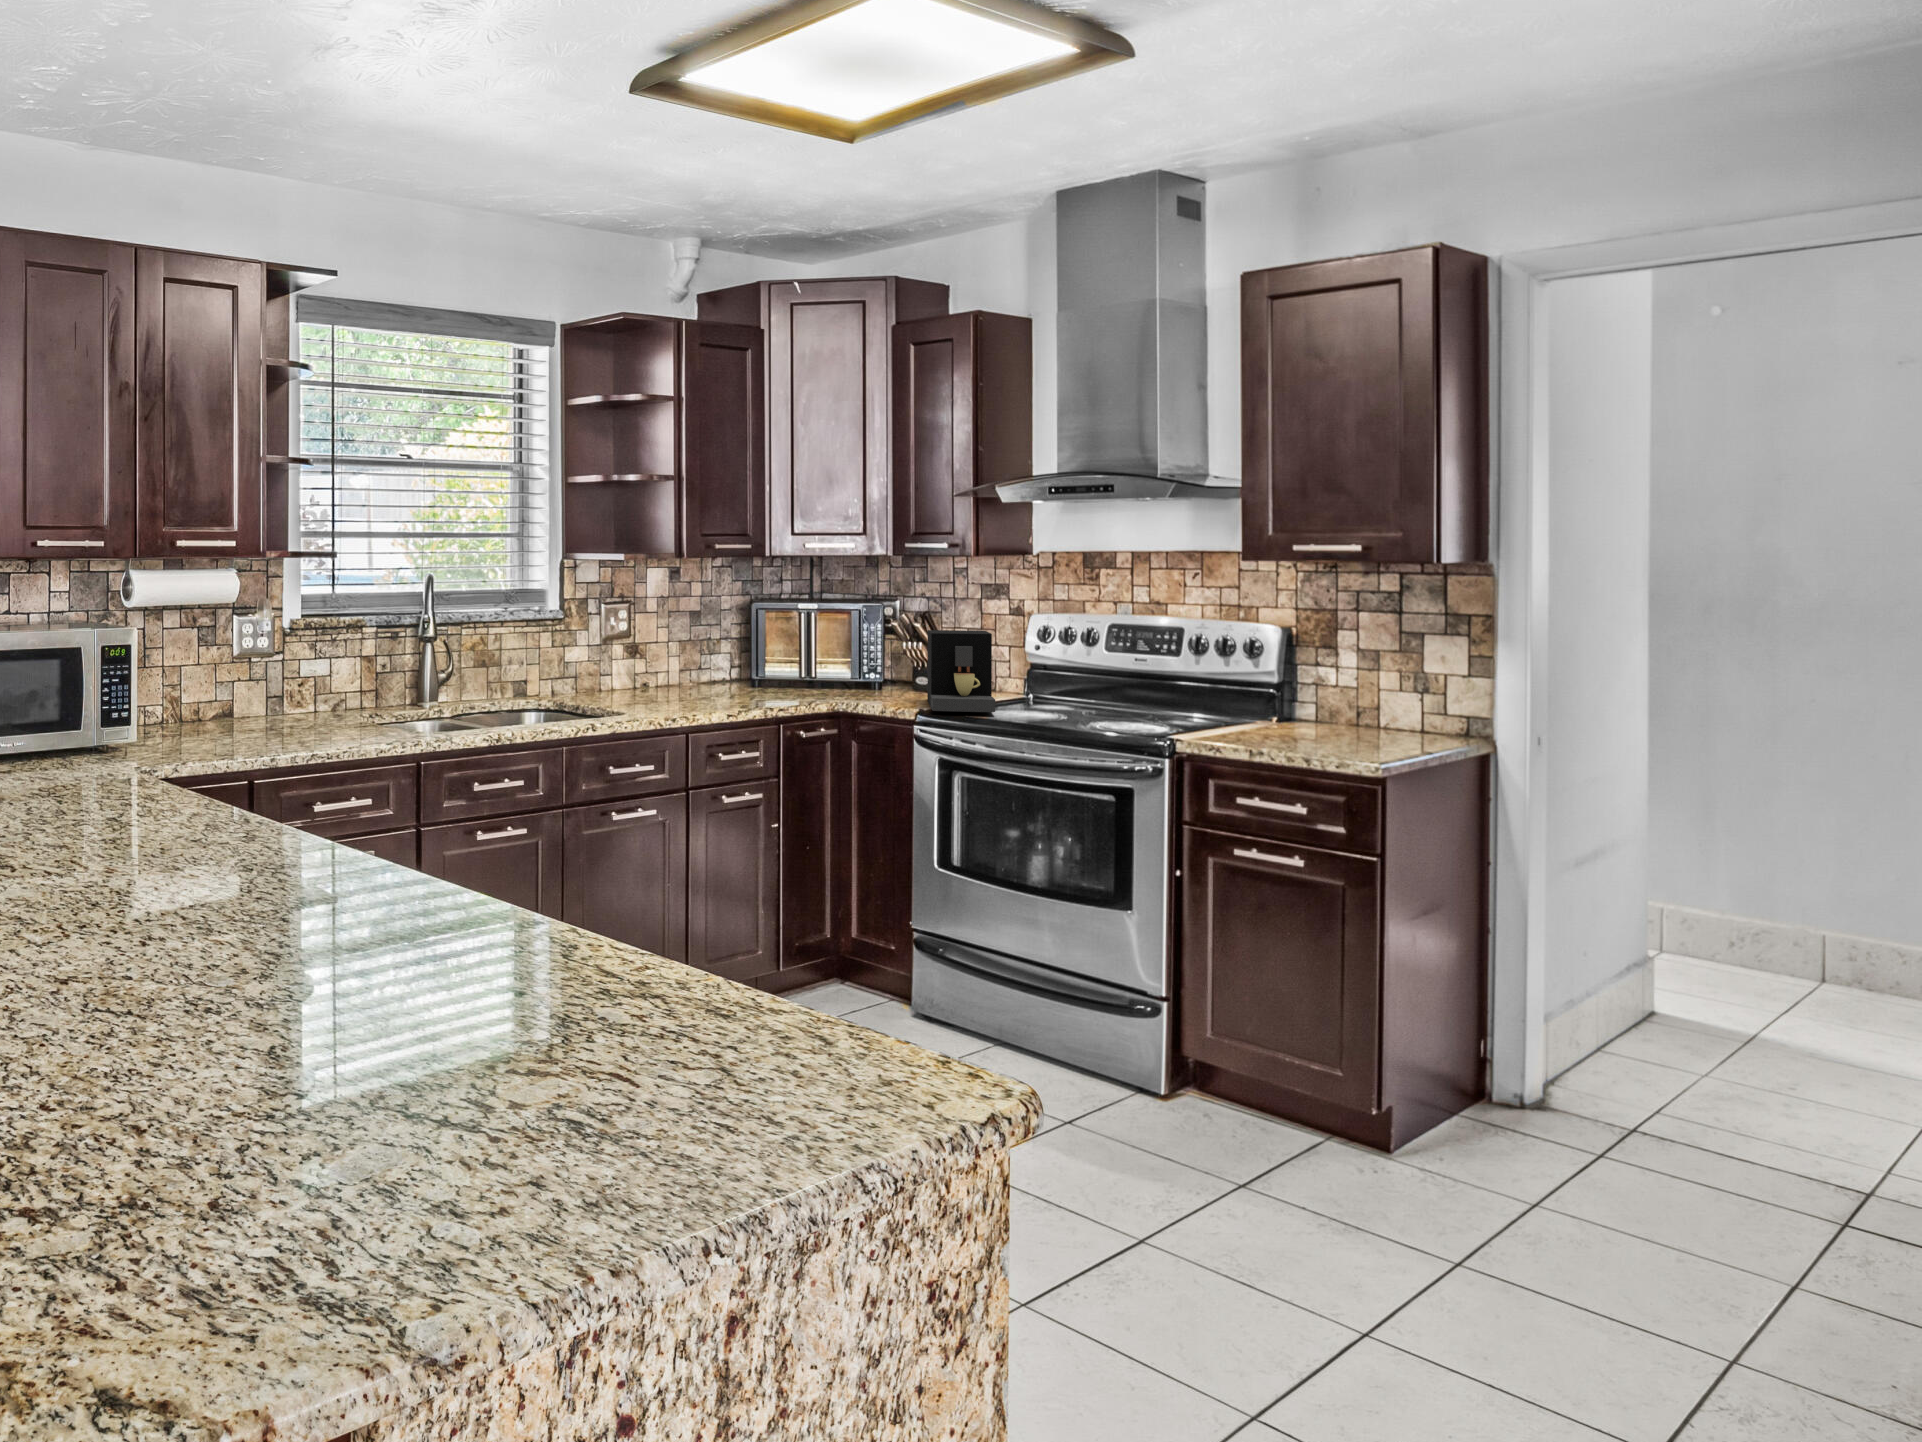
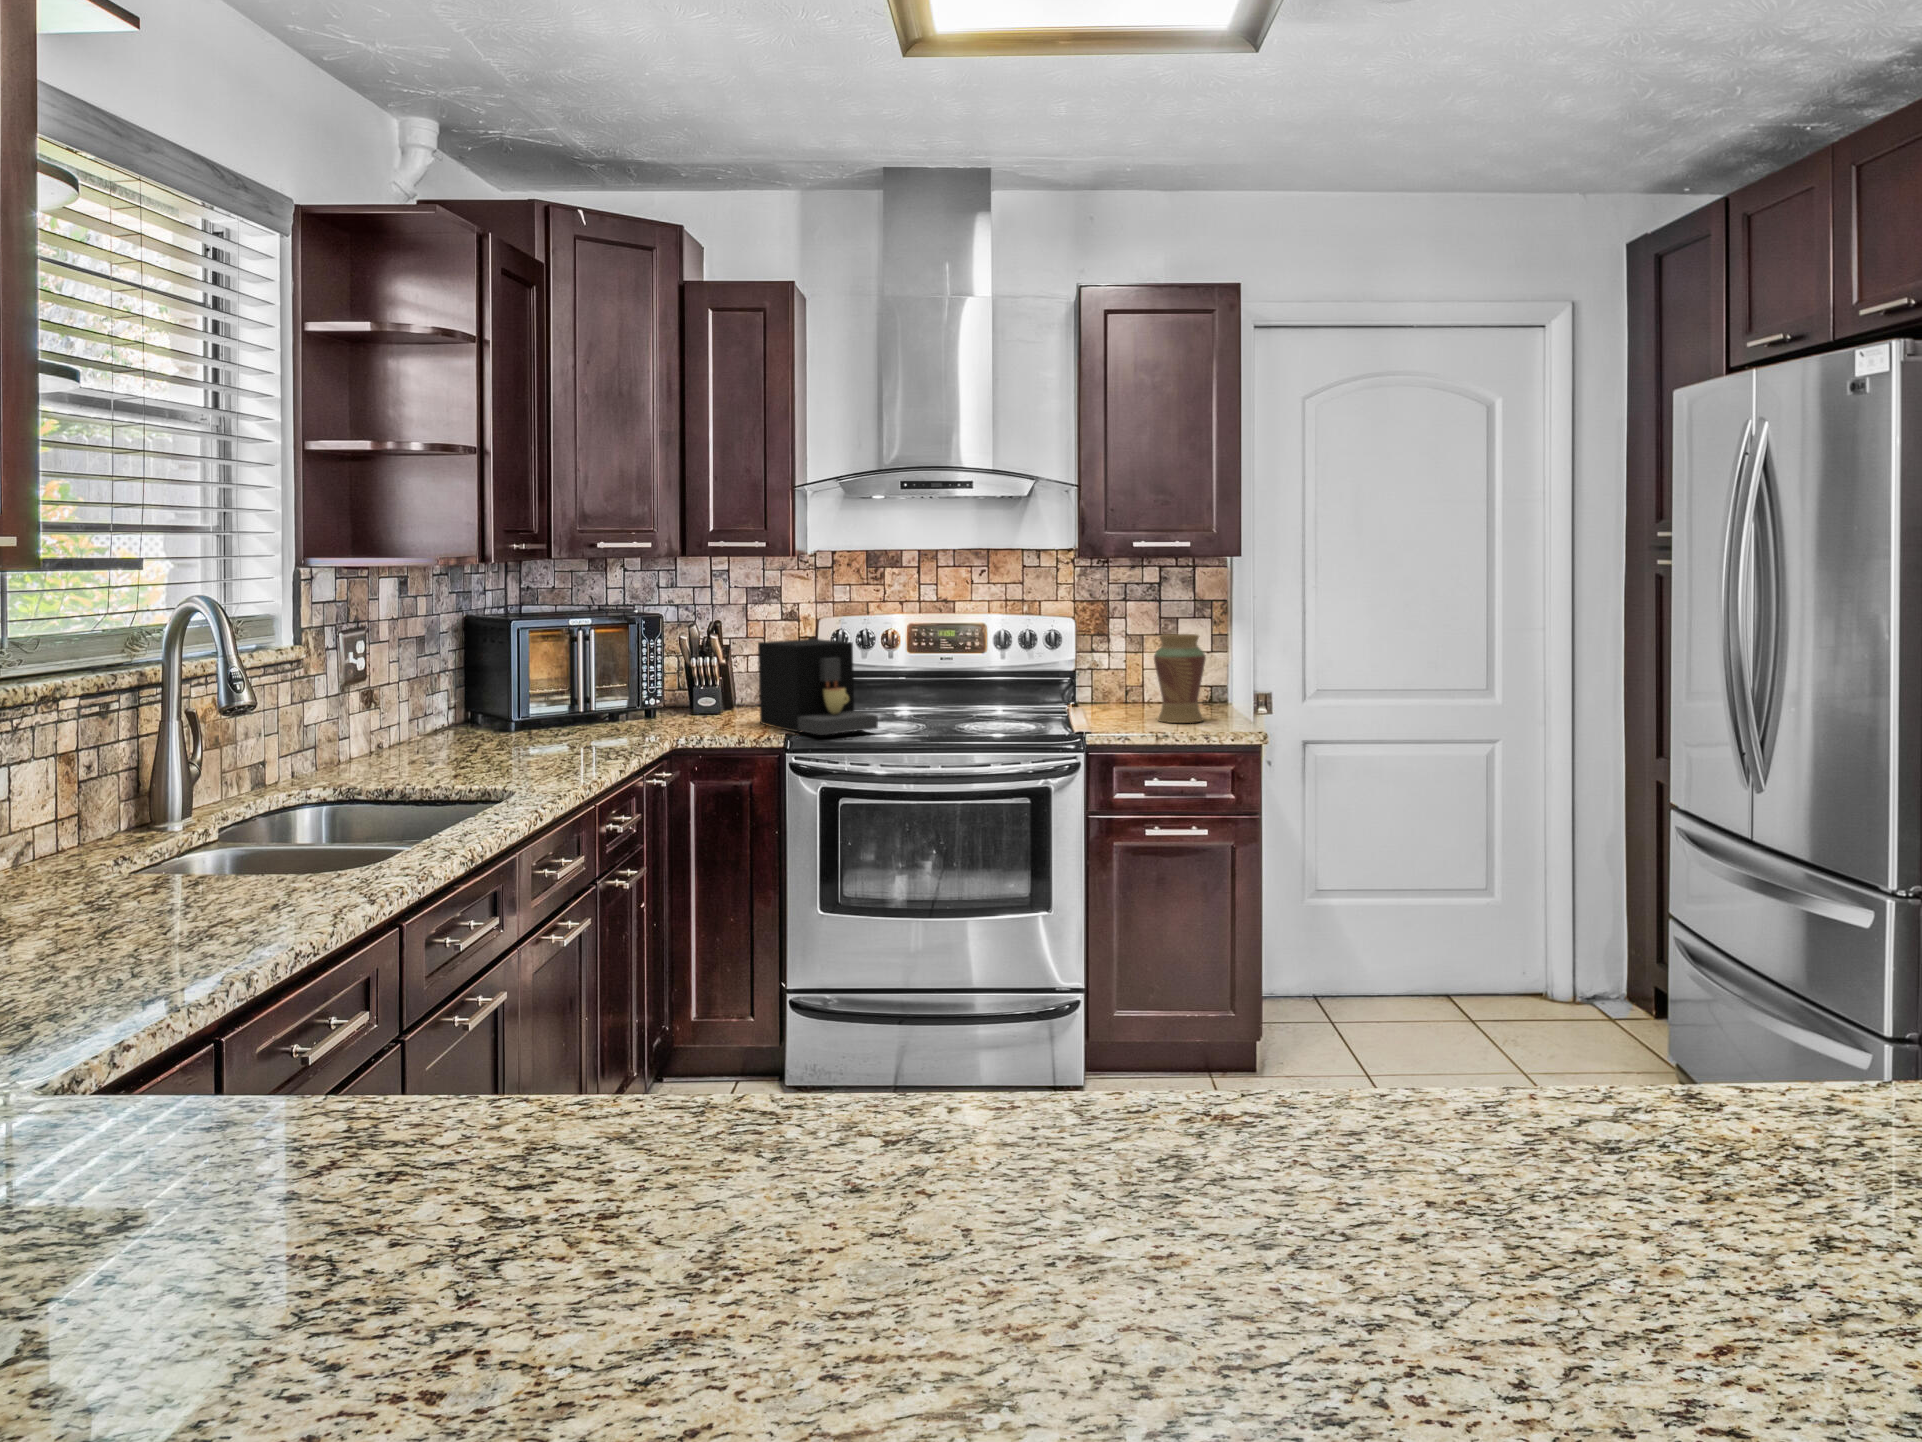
vase: none [1325,647,1392,745] -> present [1154,634,1206,723]

